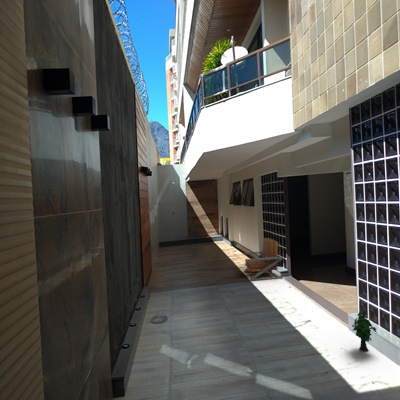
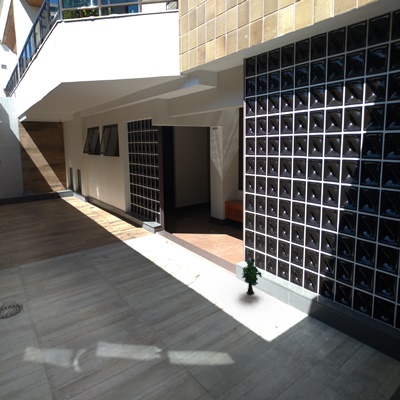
lounge chair: present [243,238,283,281] -> none [110,192,157,241]

